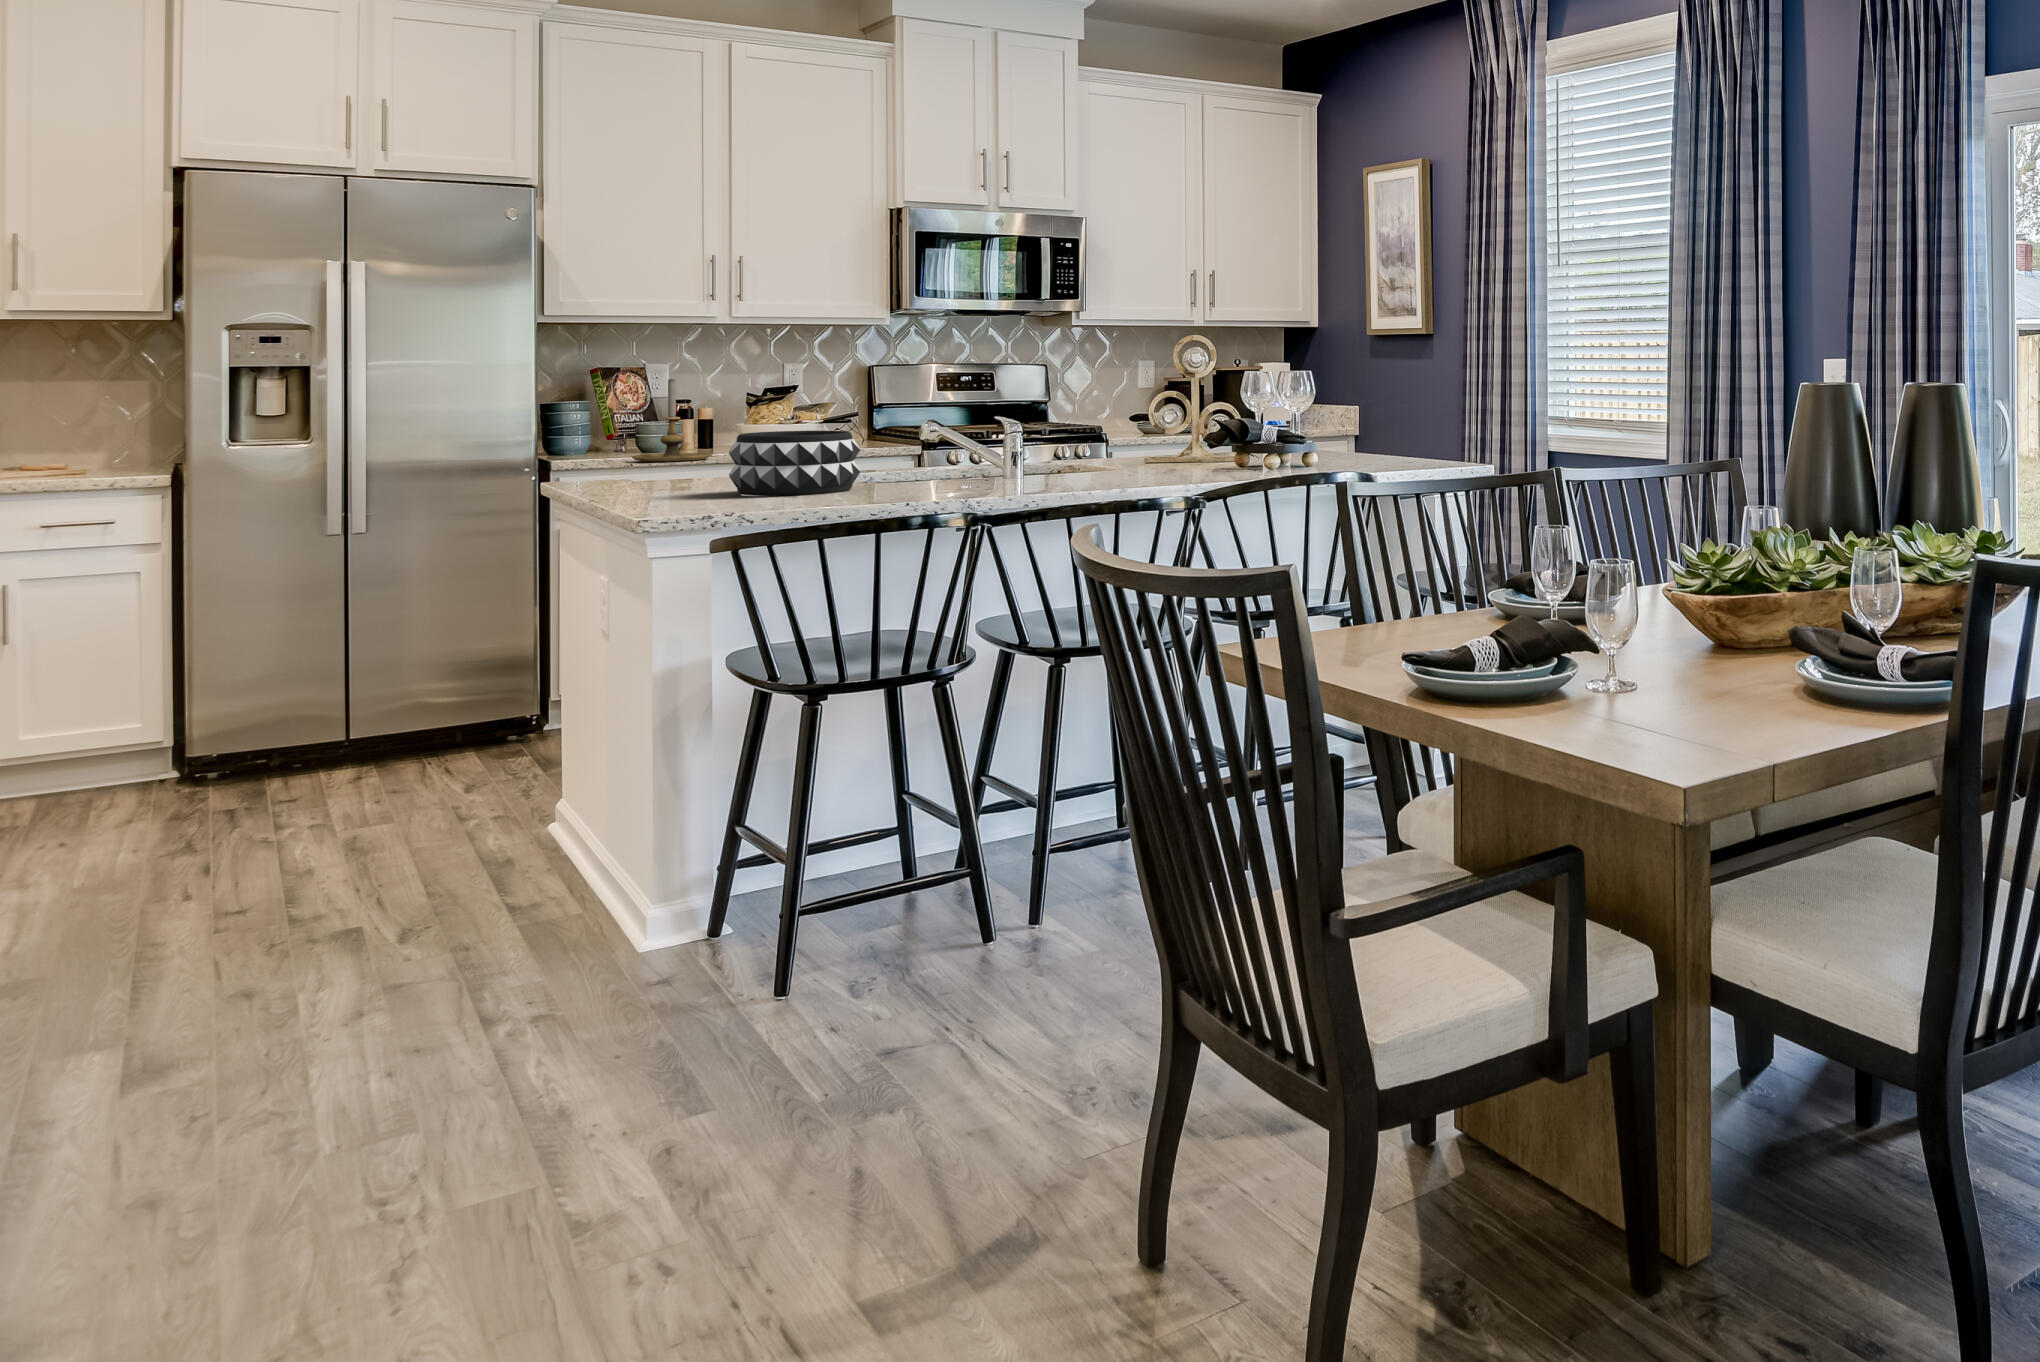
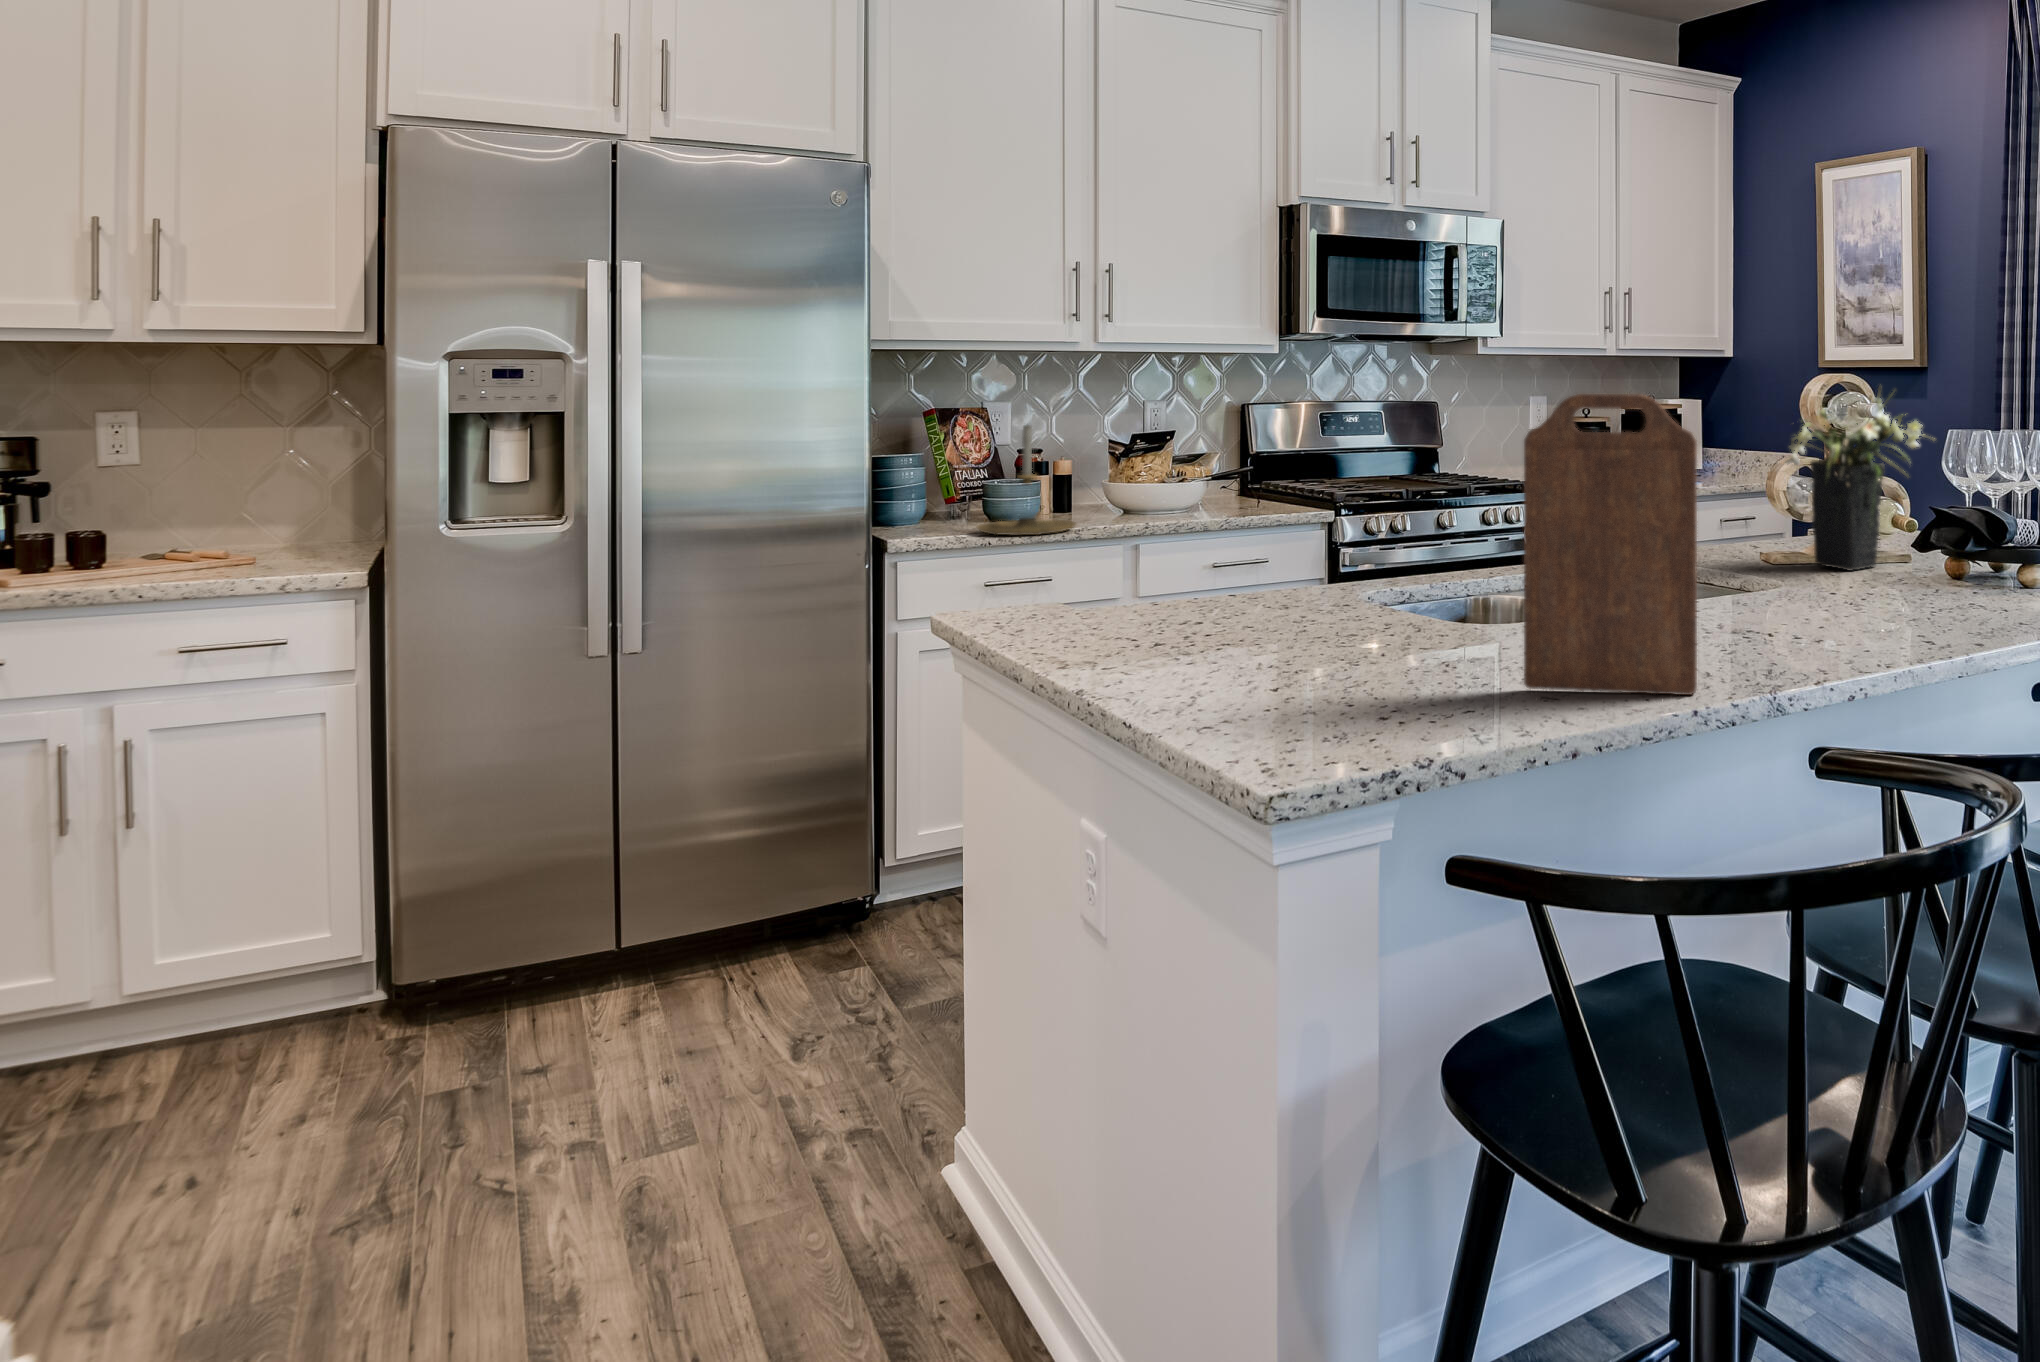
cutting board: none [852,337,942,494] -> present [1524,394,1697,695]
flower arrangement: none [1145,340,1245,462] -> present [1786,387,1934,571]
decorative bowl: present [729,431,861,496] -> none [1267,549,1485,684]

